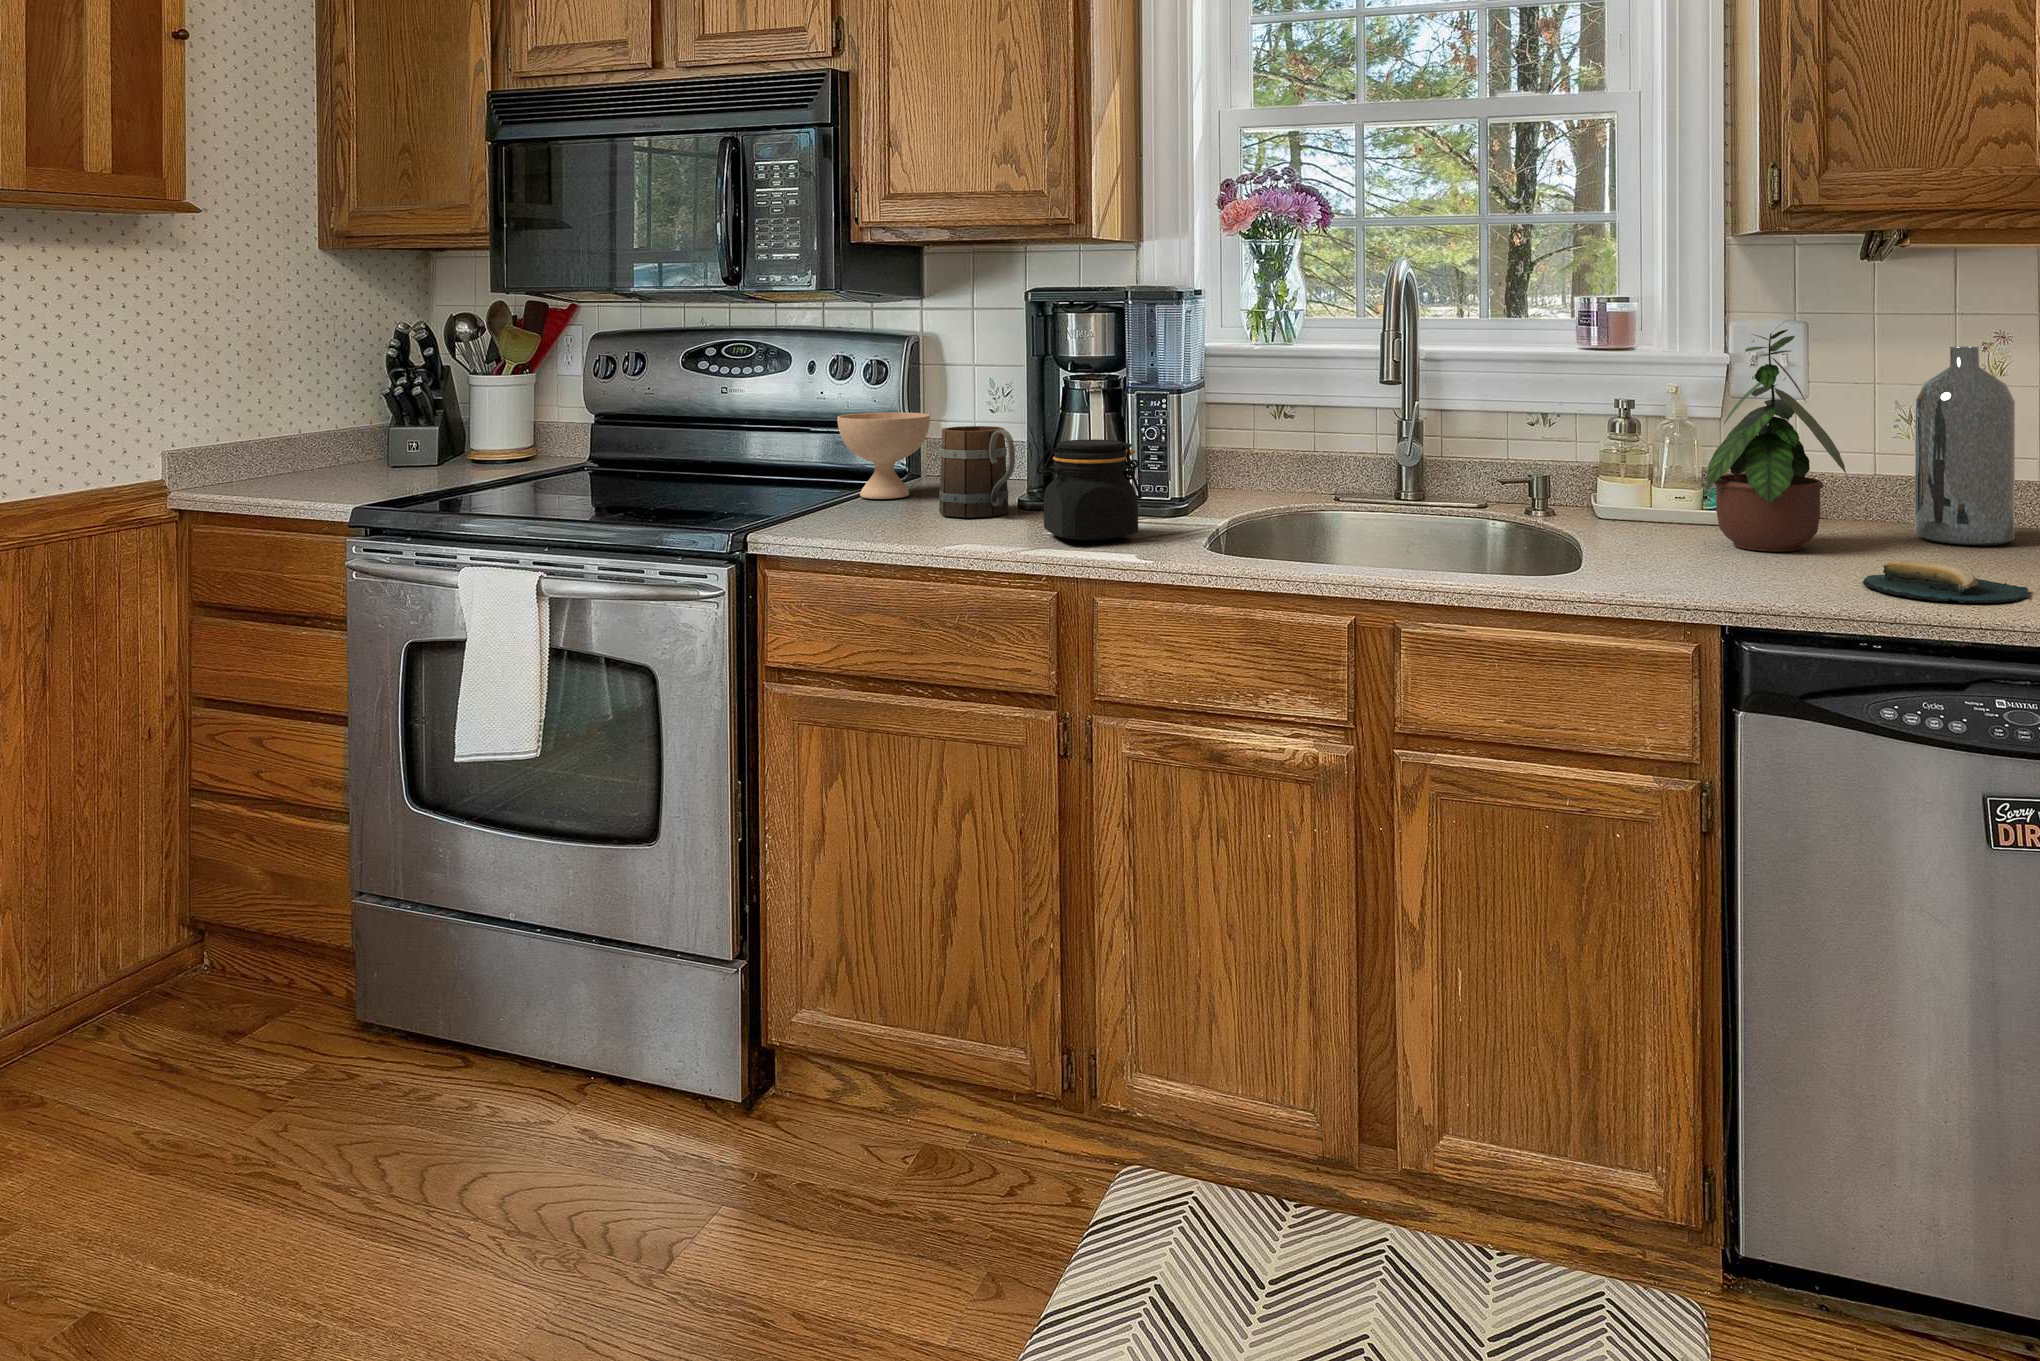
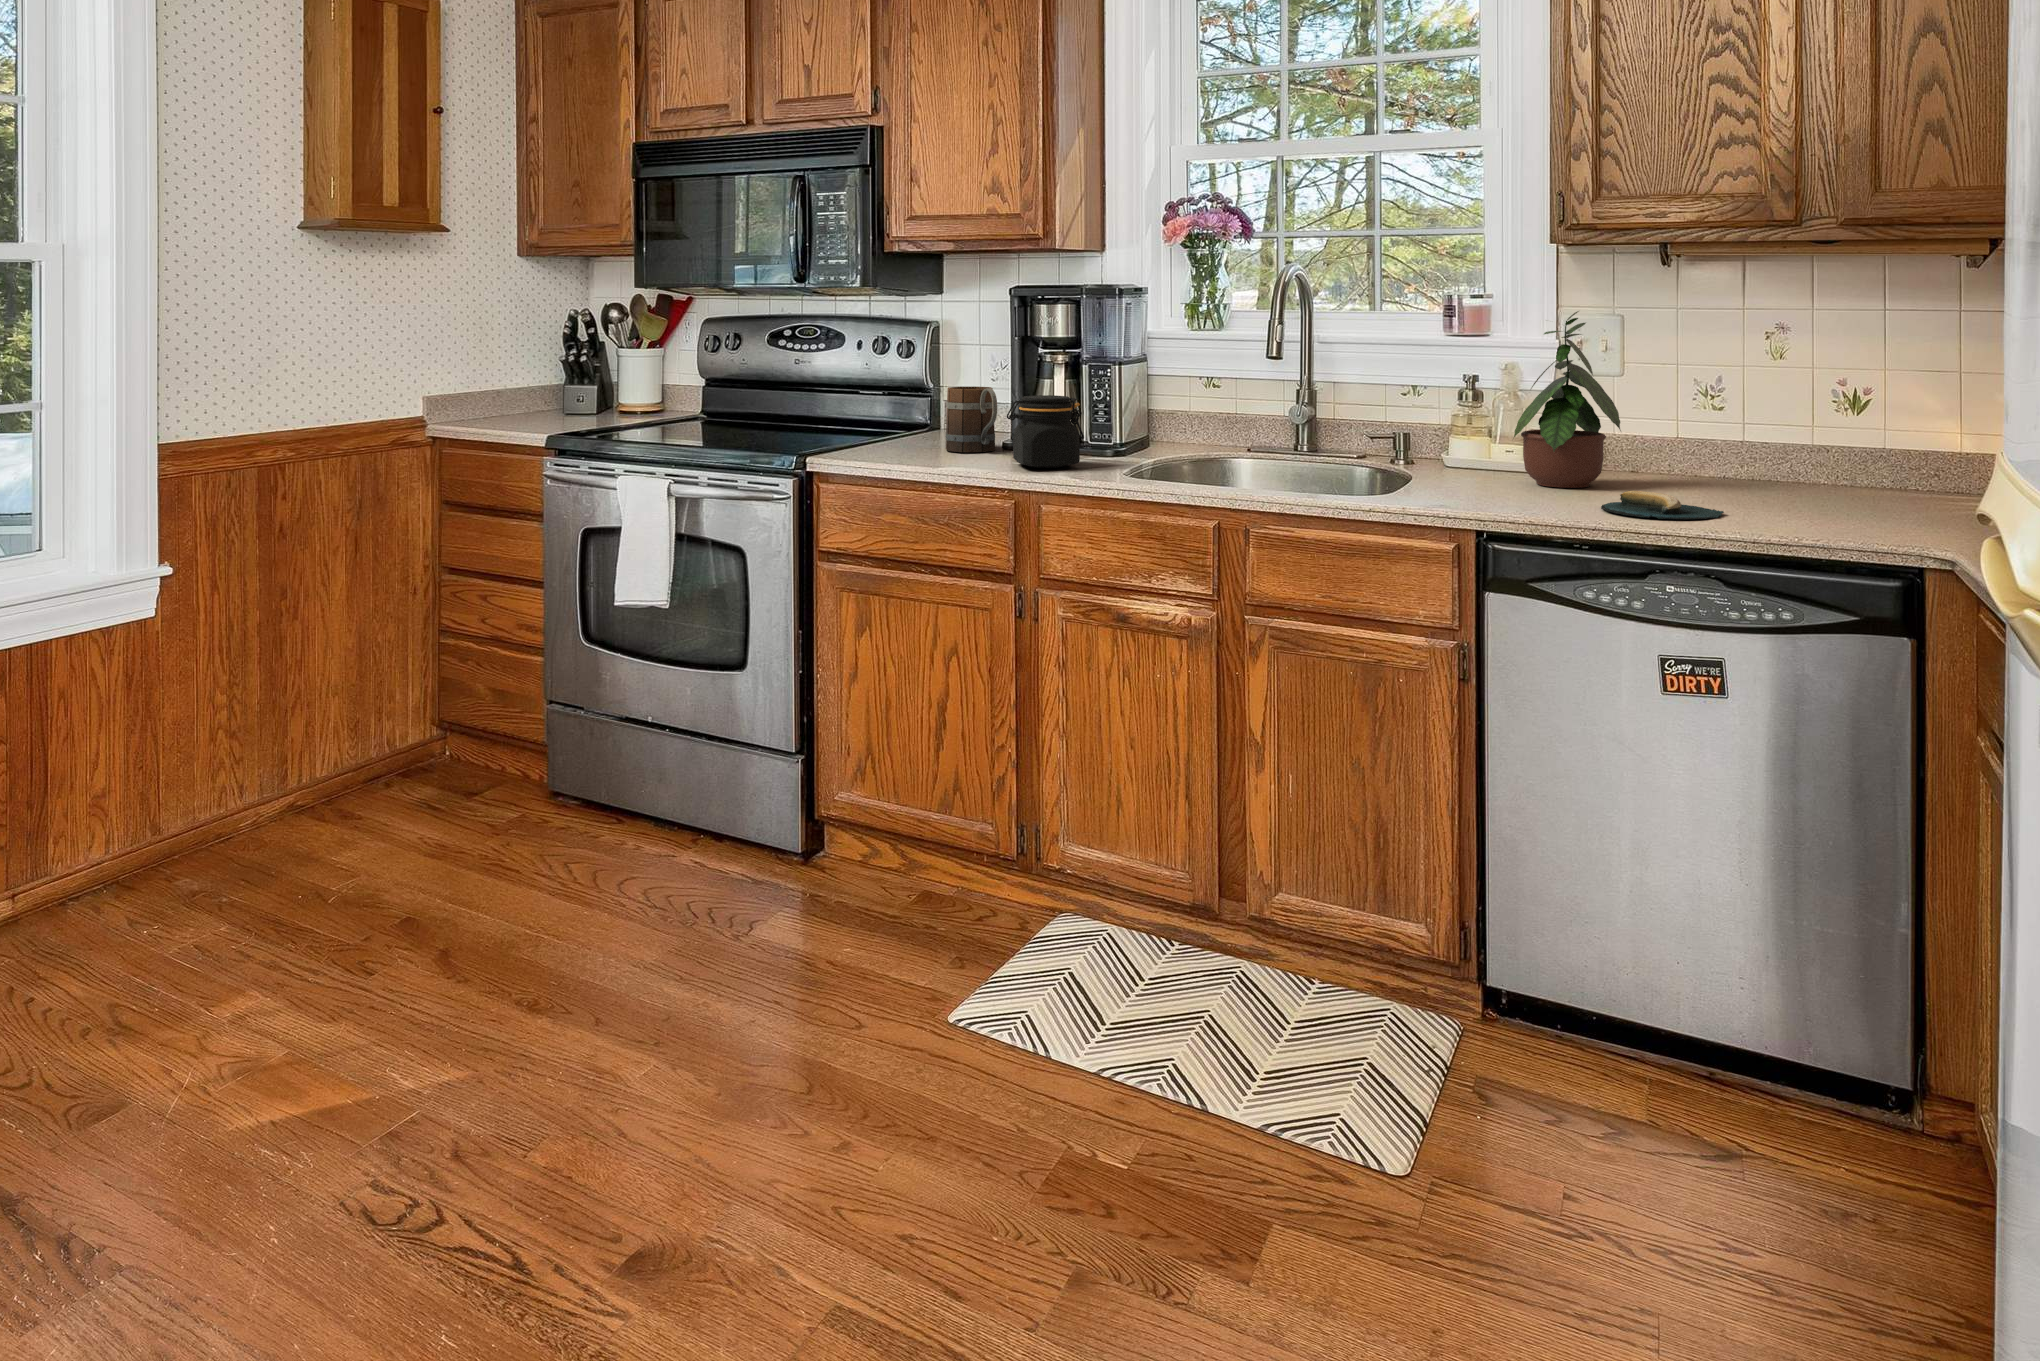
bottle: present [1915,346,2015,545] -> none [1691,332,1770,488]
bowl: present [837,412,930,499] -> none [876,377,944,440]

